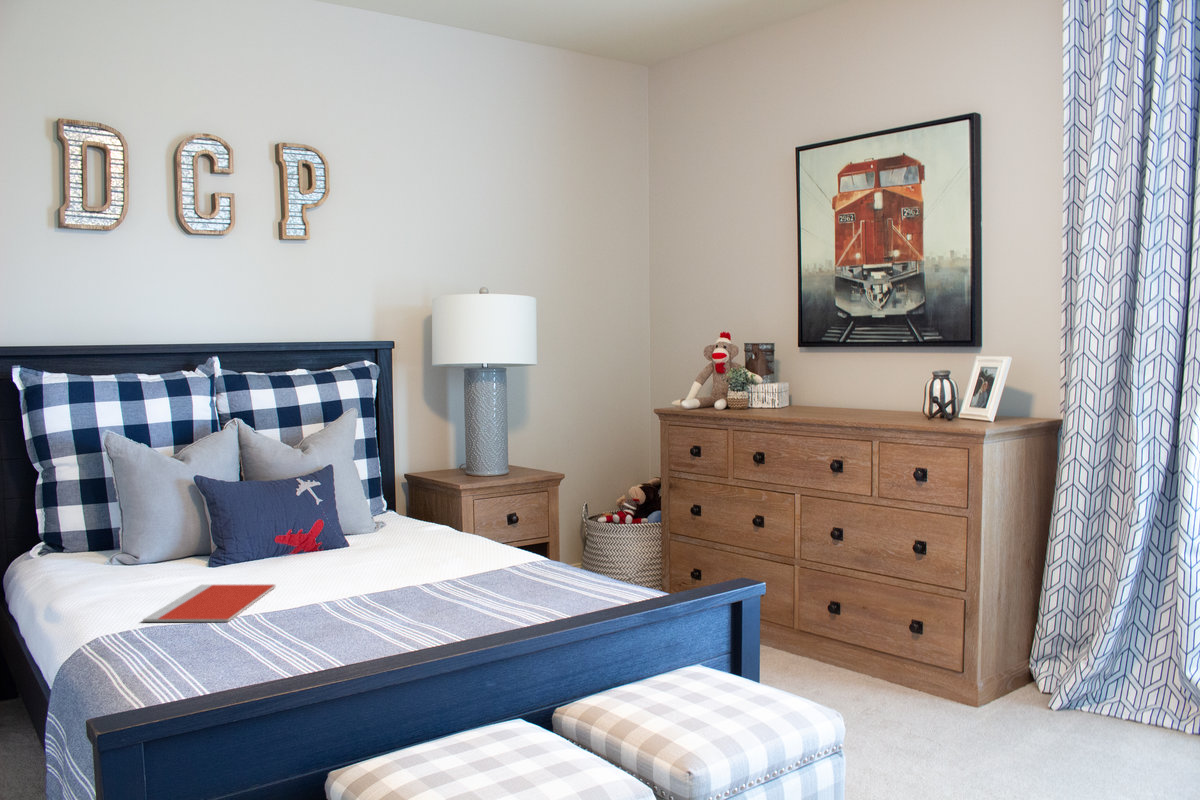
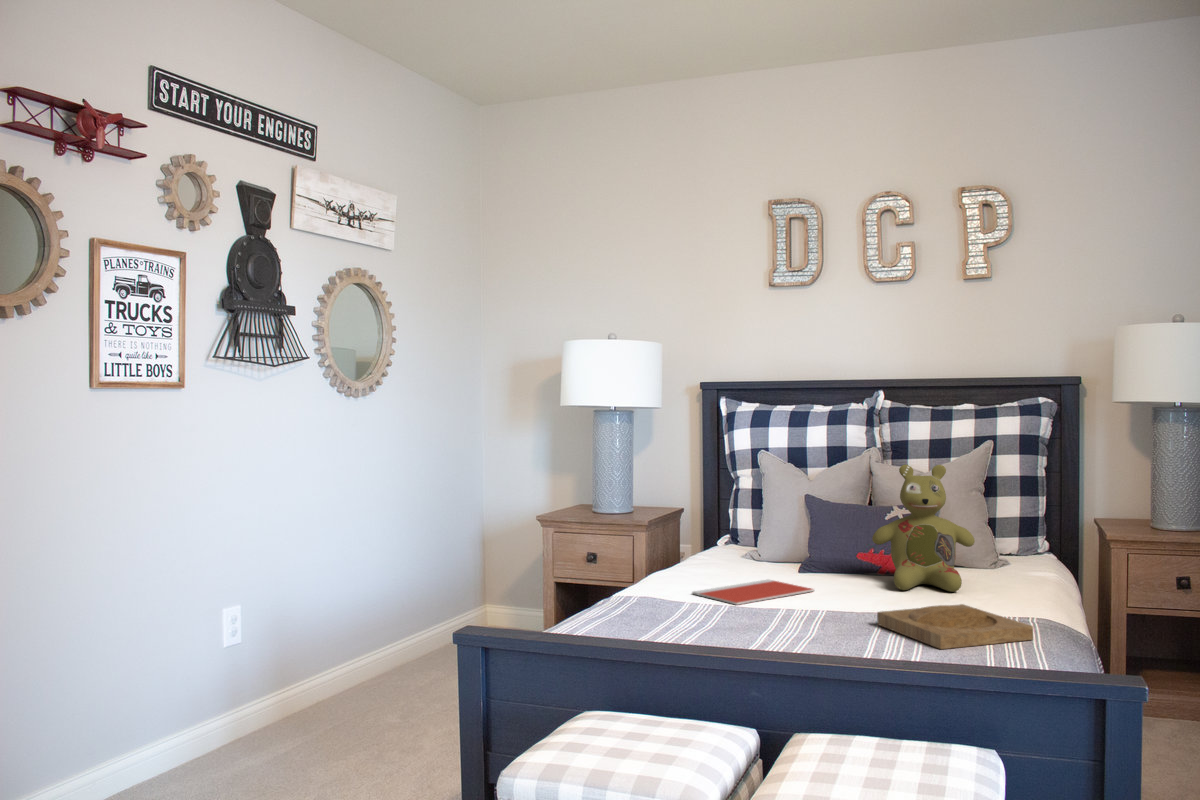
stuffed bear: none [304,433,409,567] -> present [872,465,975,592]
tray: none [414,569,553,615] -> present [877,604,1033,649]

